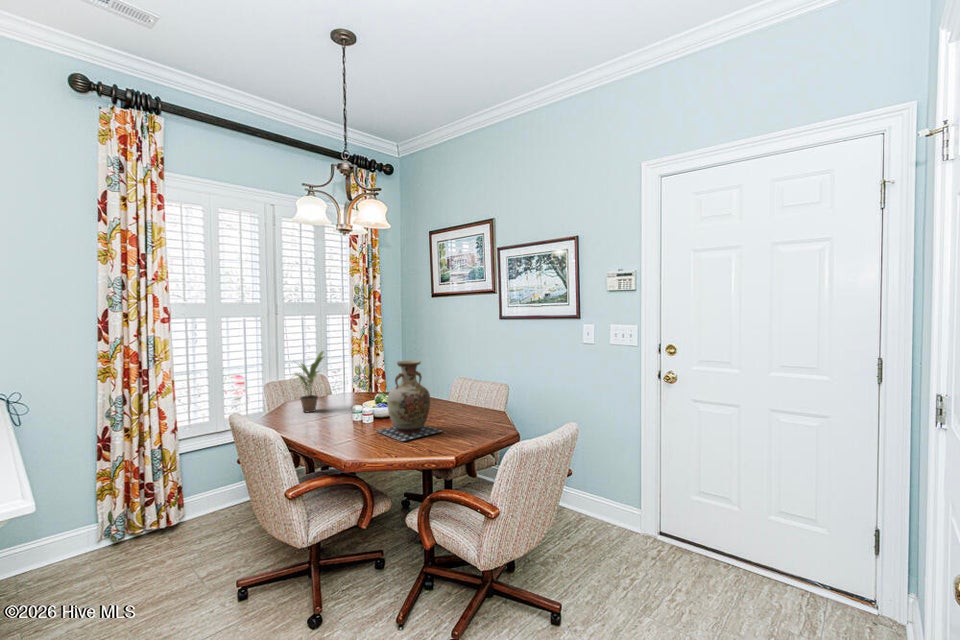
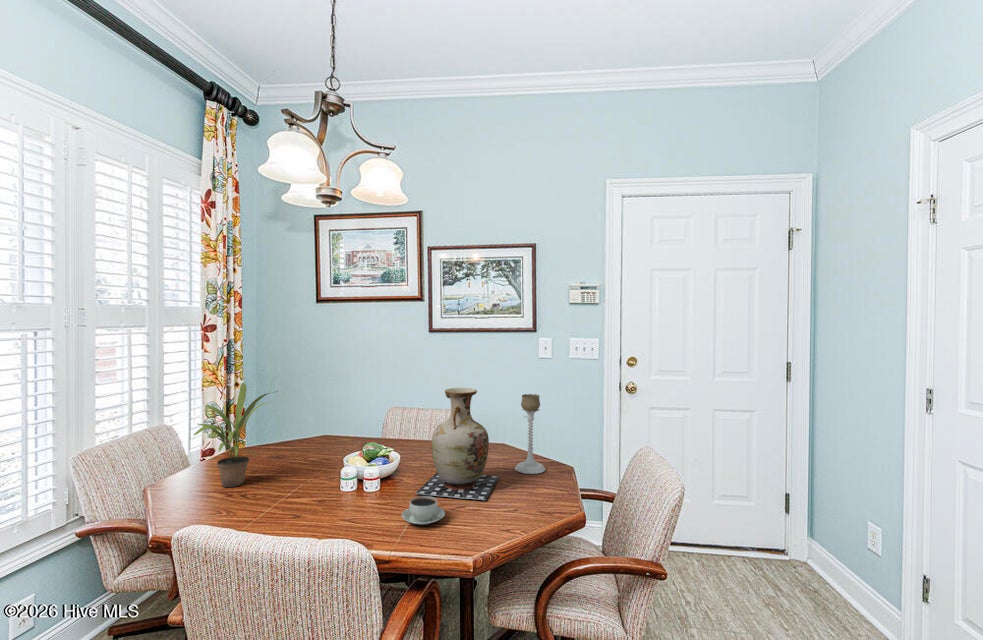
candle holder: none [465,370,490,434] -> present [515,394,545,474]
coffee cup: none [335,429,365,446] -> present [402,496,445,525]

